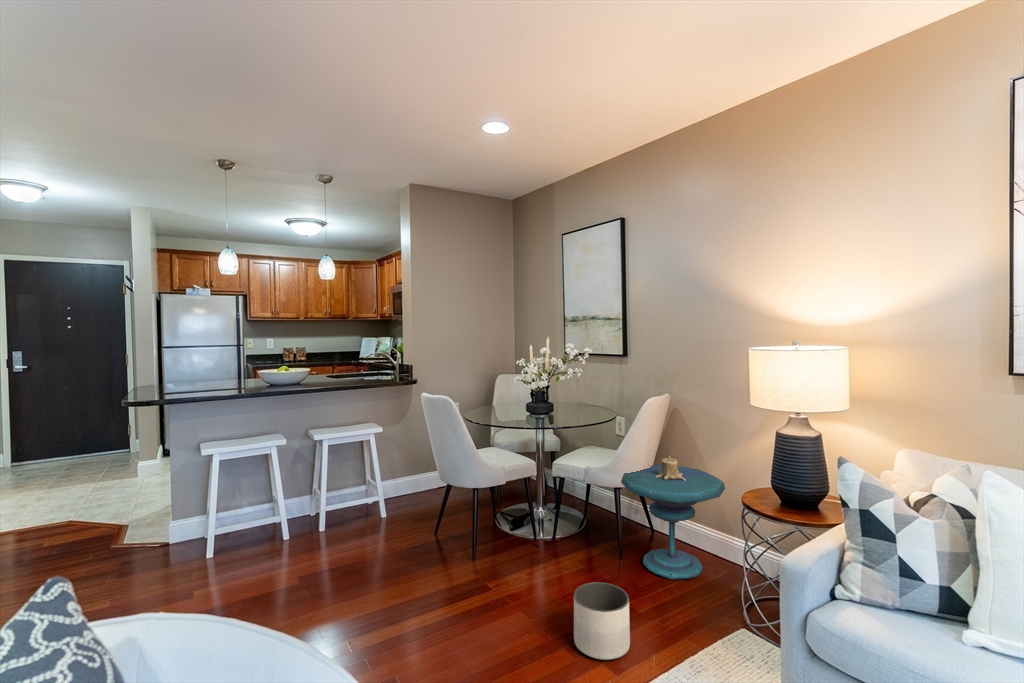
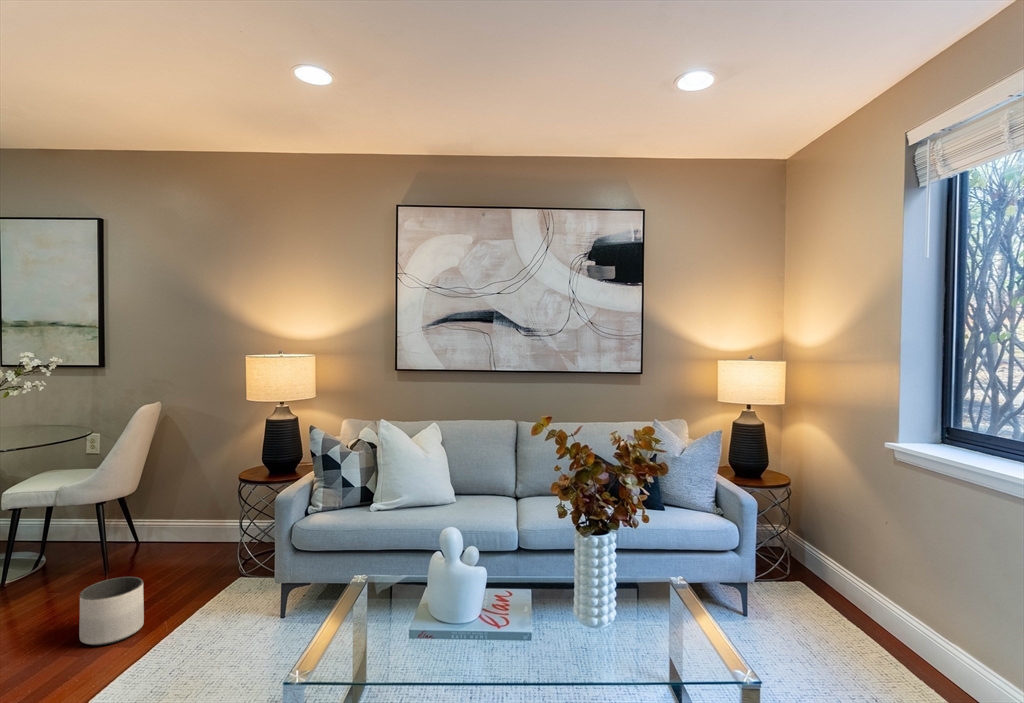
side table: present [621,456,725,579] -> none [111,458,219,572]

